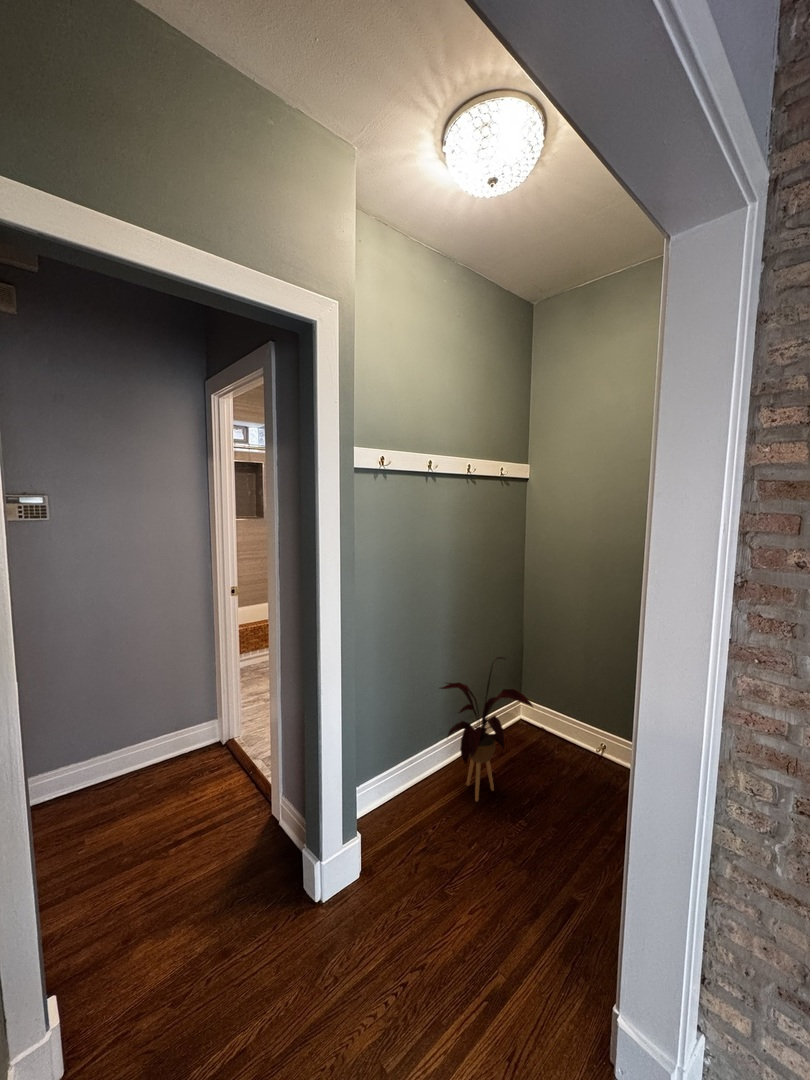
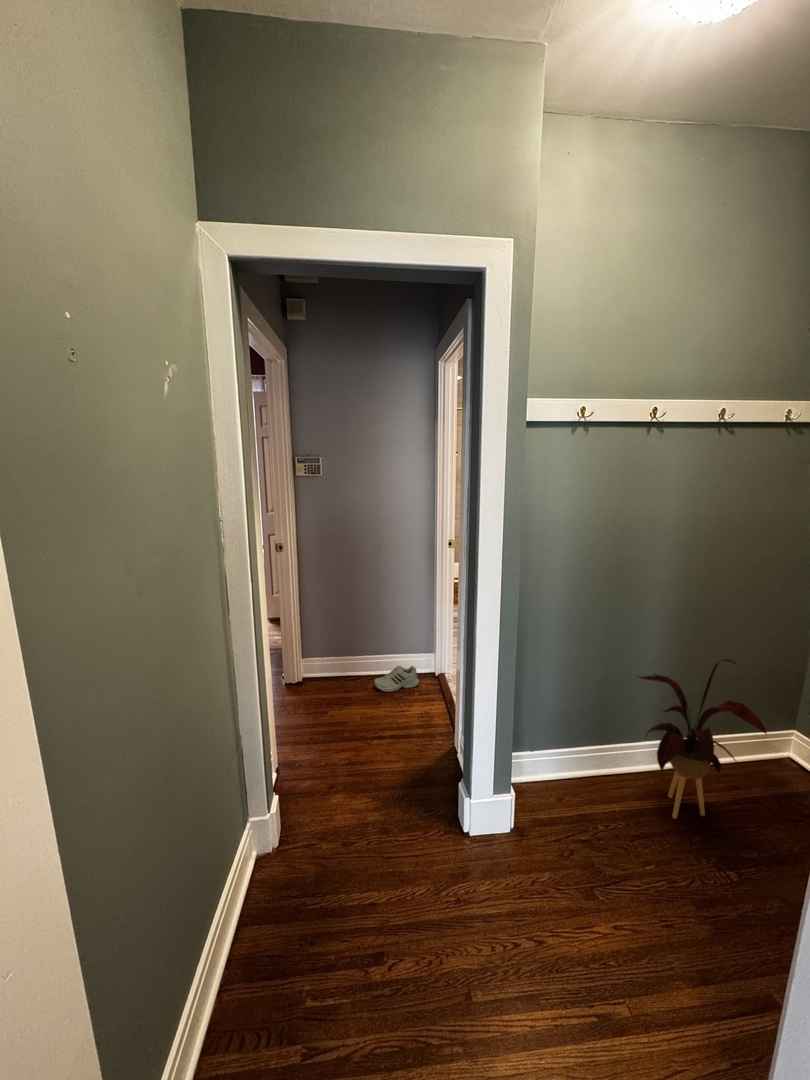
shoe: none [144,742,205,785] -> present [374,666,419,692]

